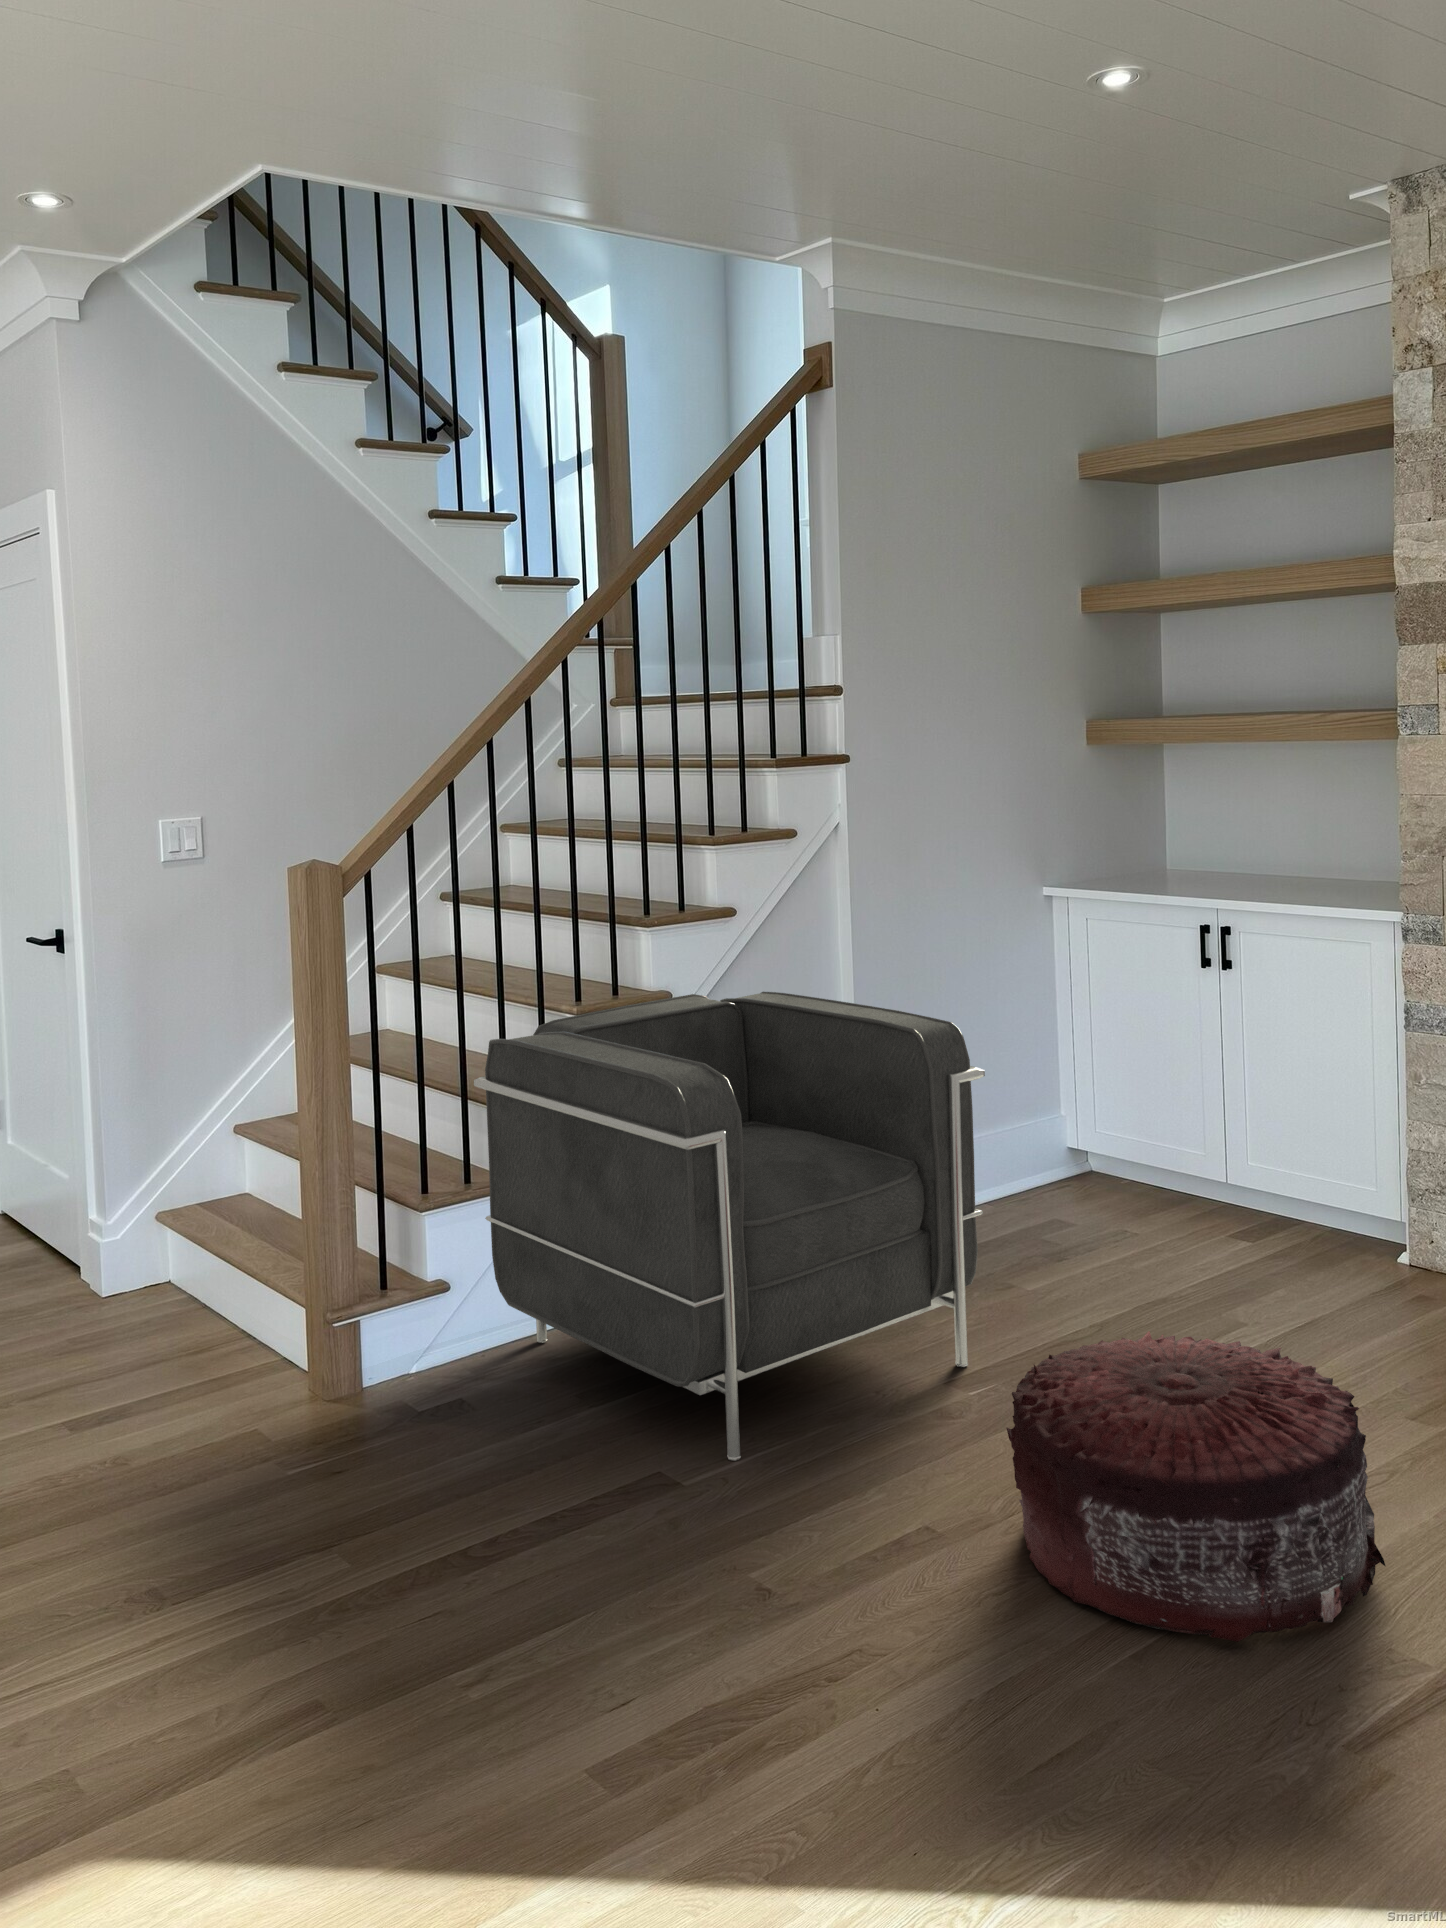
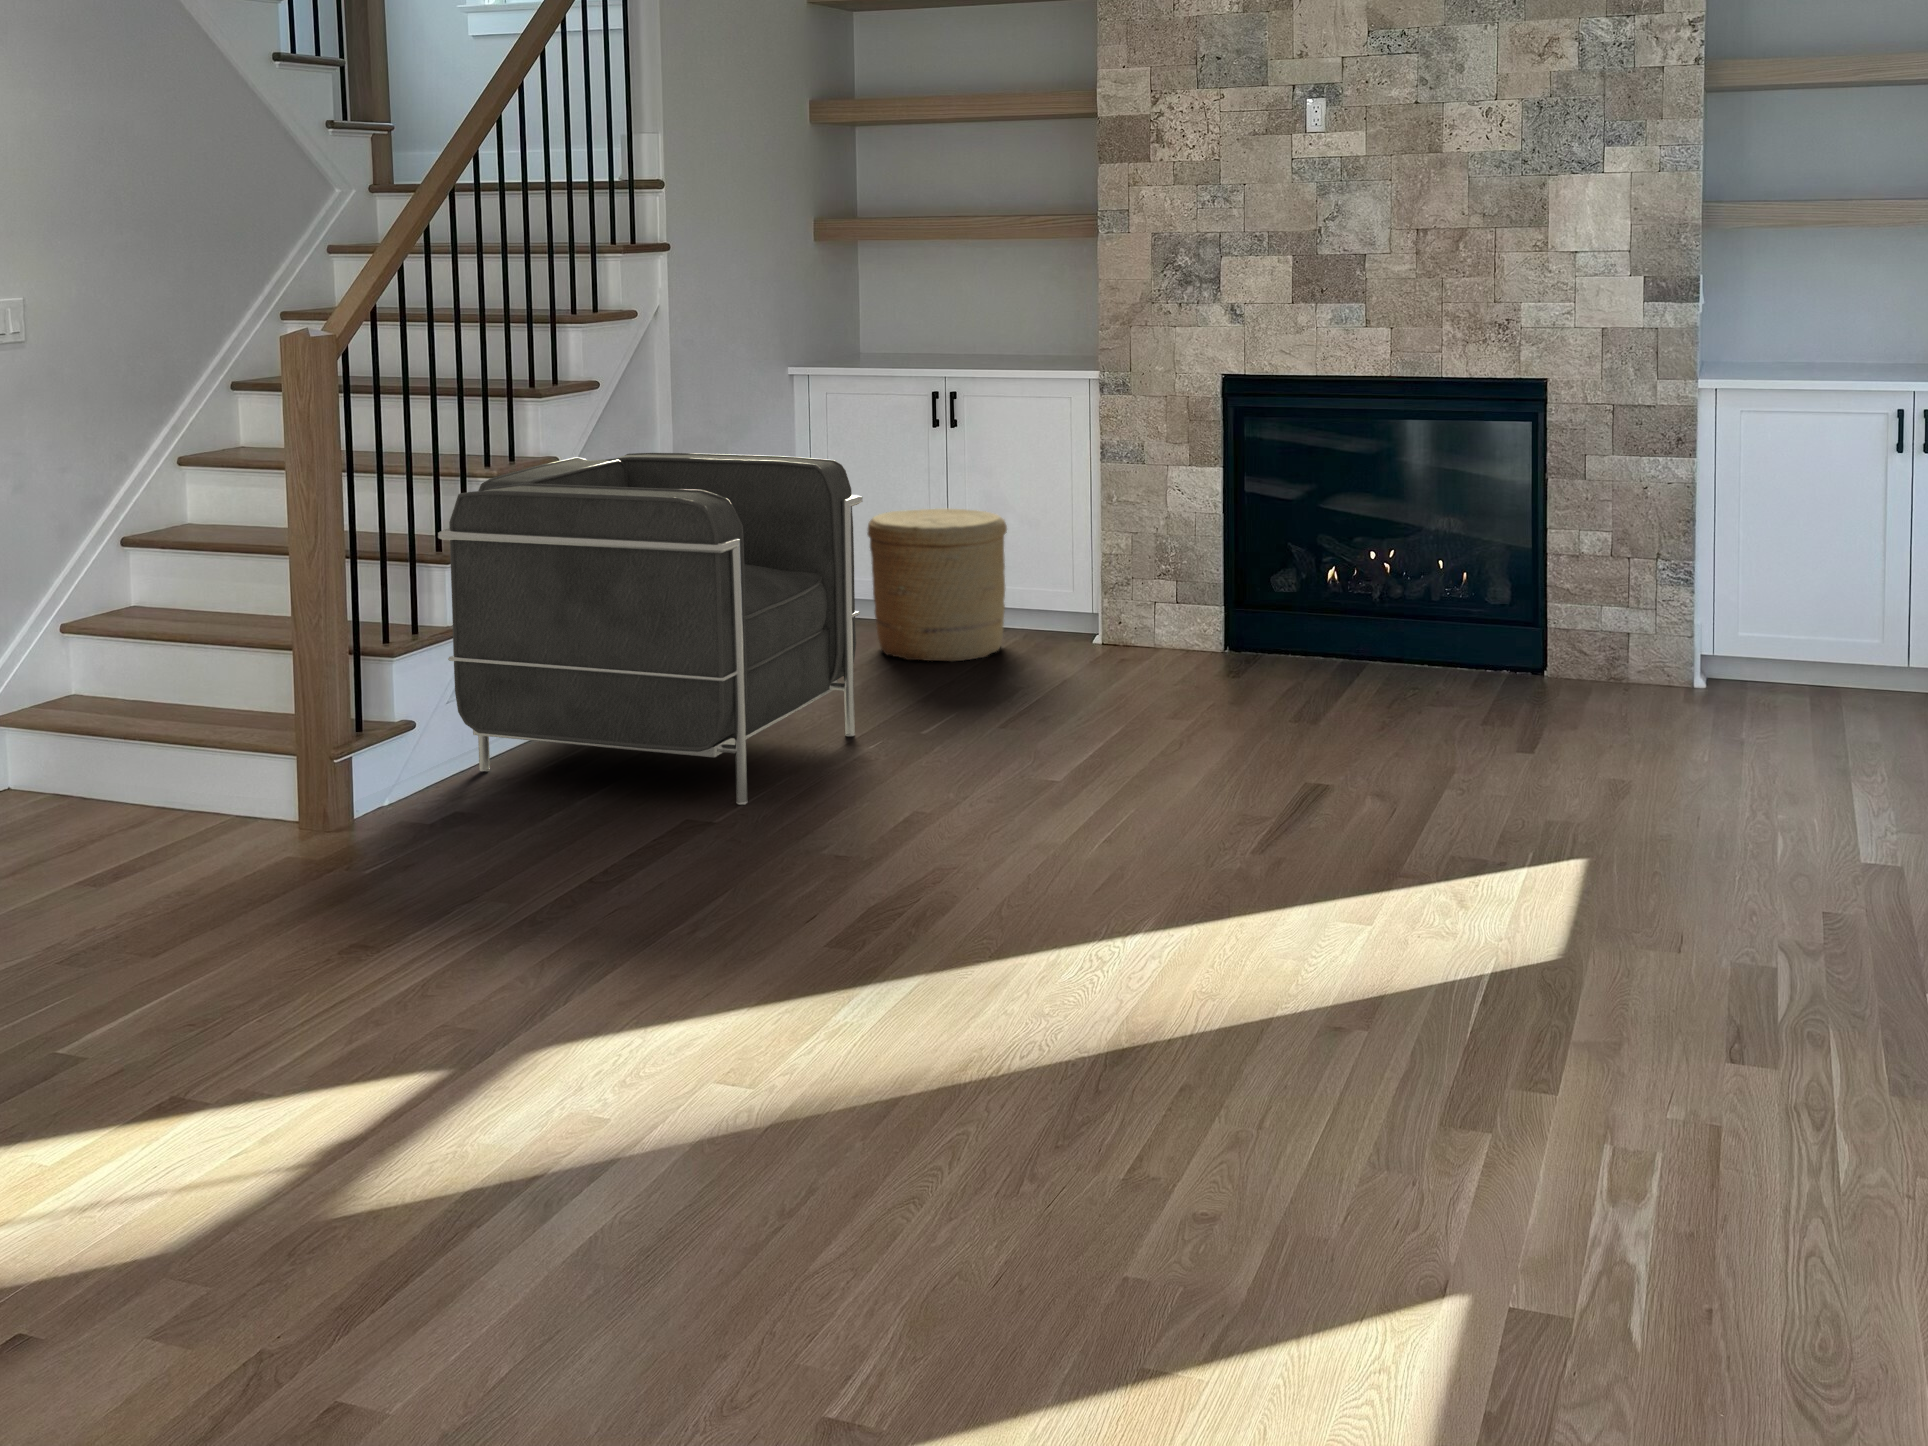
woven basket: none [1099,1064,1276,1263] -> present [867,509,1007,661]
pouf: present [1007,1332,1385,1642] -> none [977,656,1220,824]

